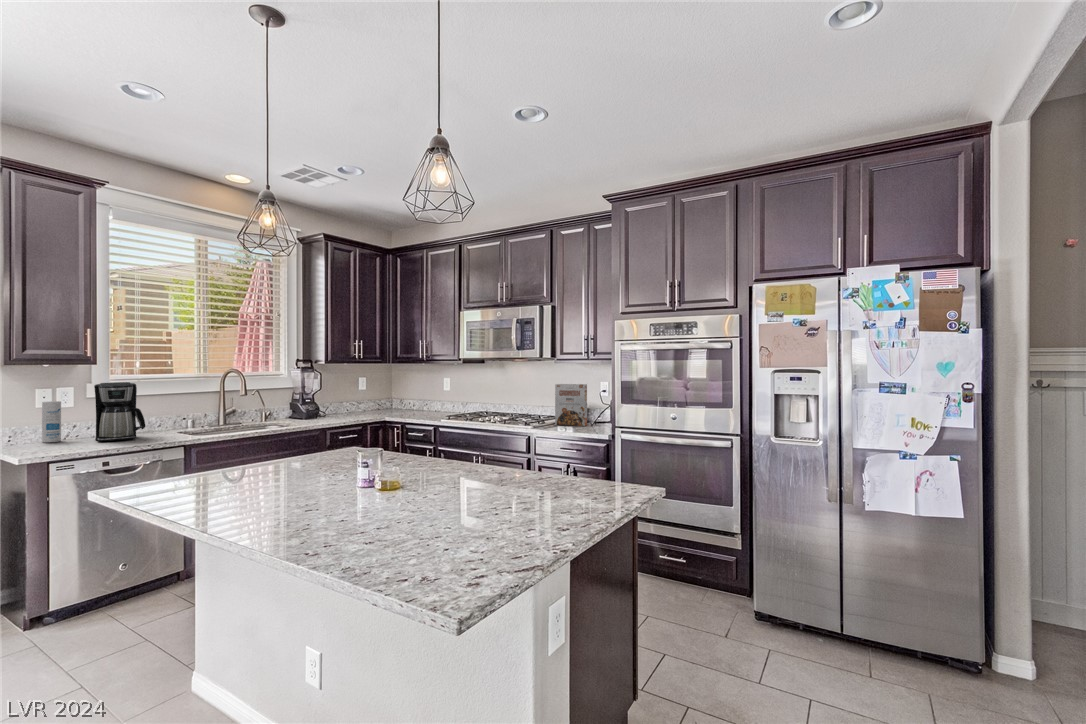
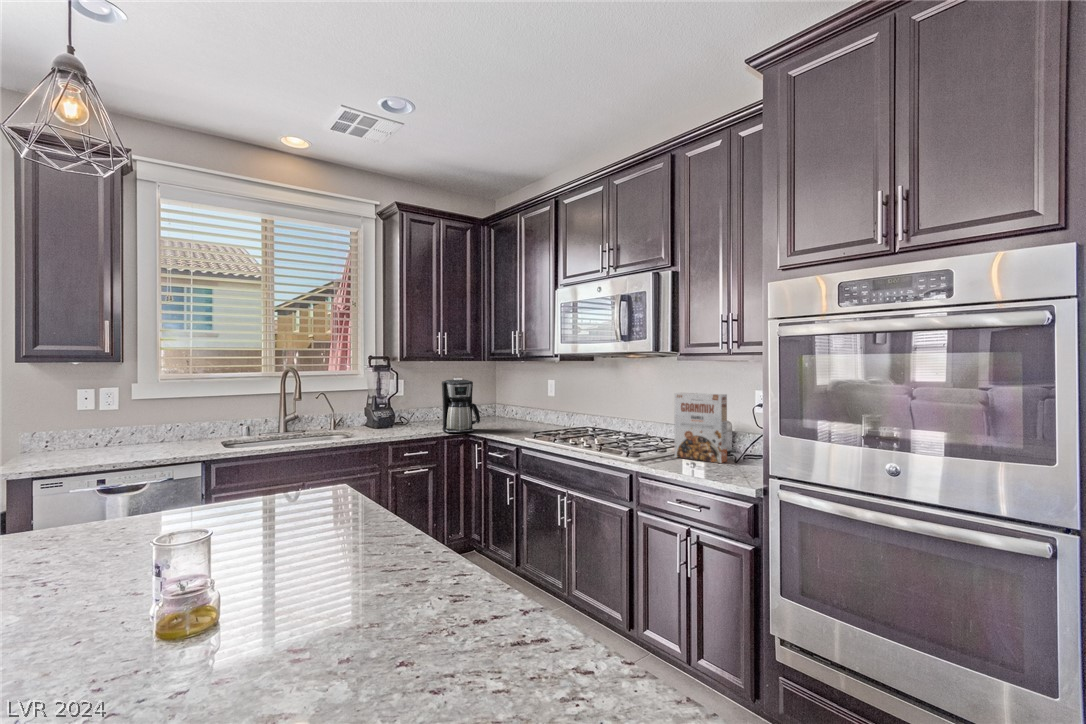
coffee maker: present [94,382,145,441] -> present [442,380,480,433]
canister: present [42,401,61,443] -> none [61,404,83,451]

